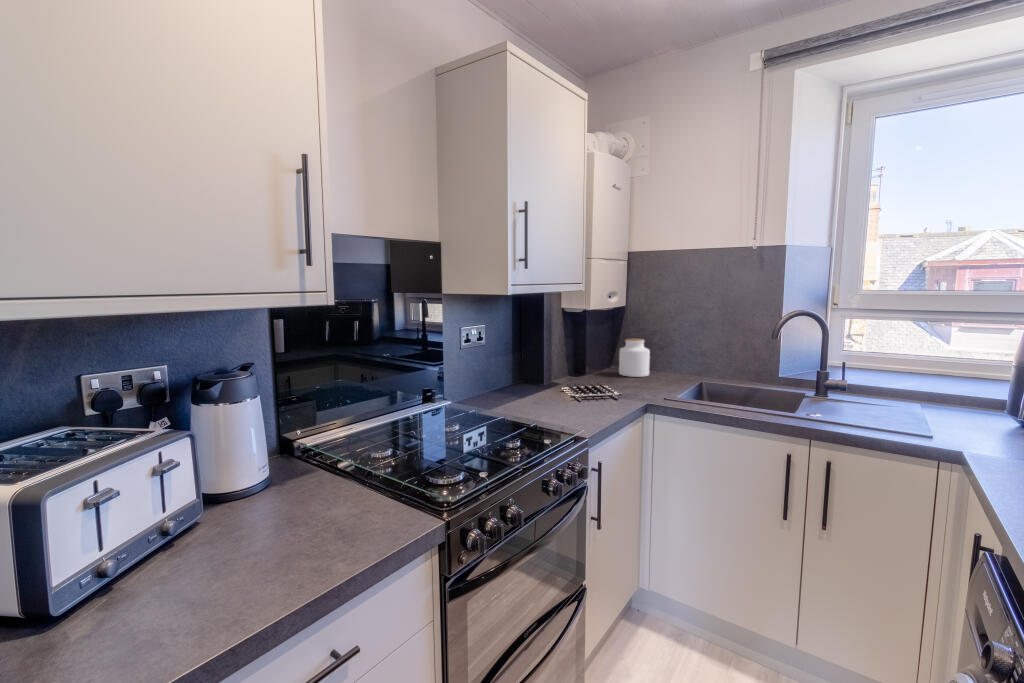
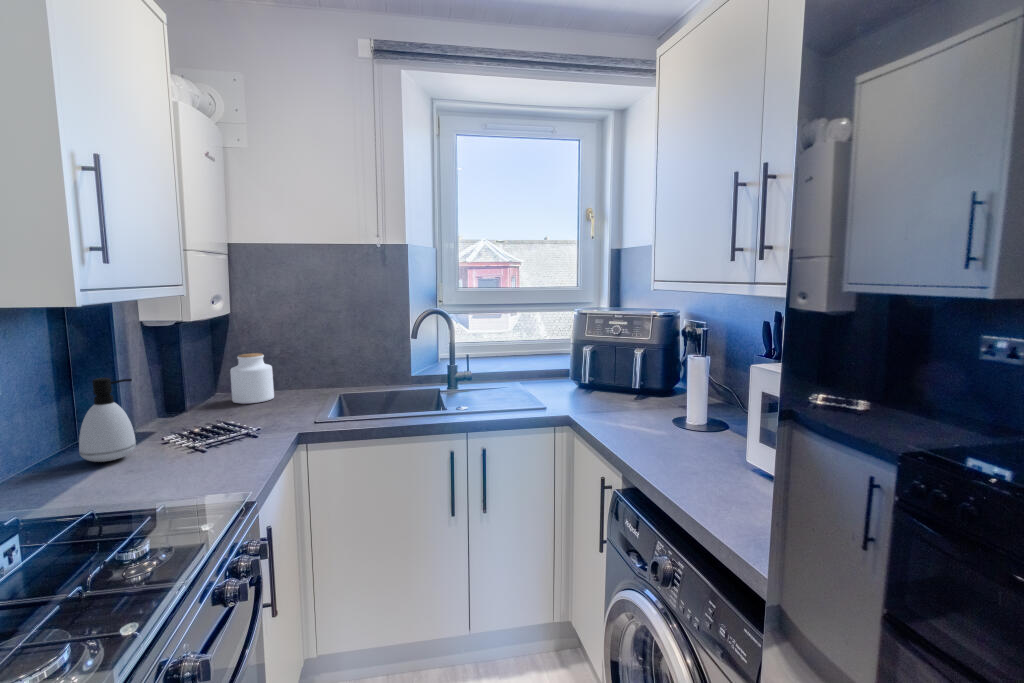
soap dispenser: none [516,341,545,394] -> present [79,378,136,462]

